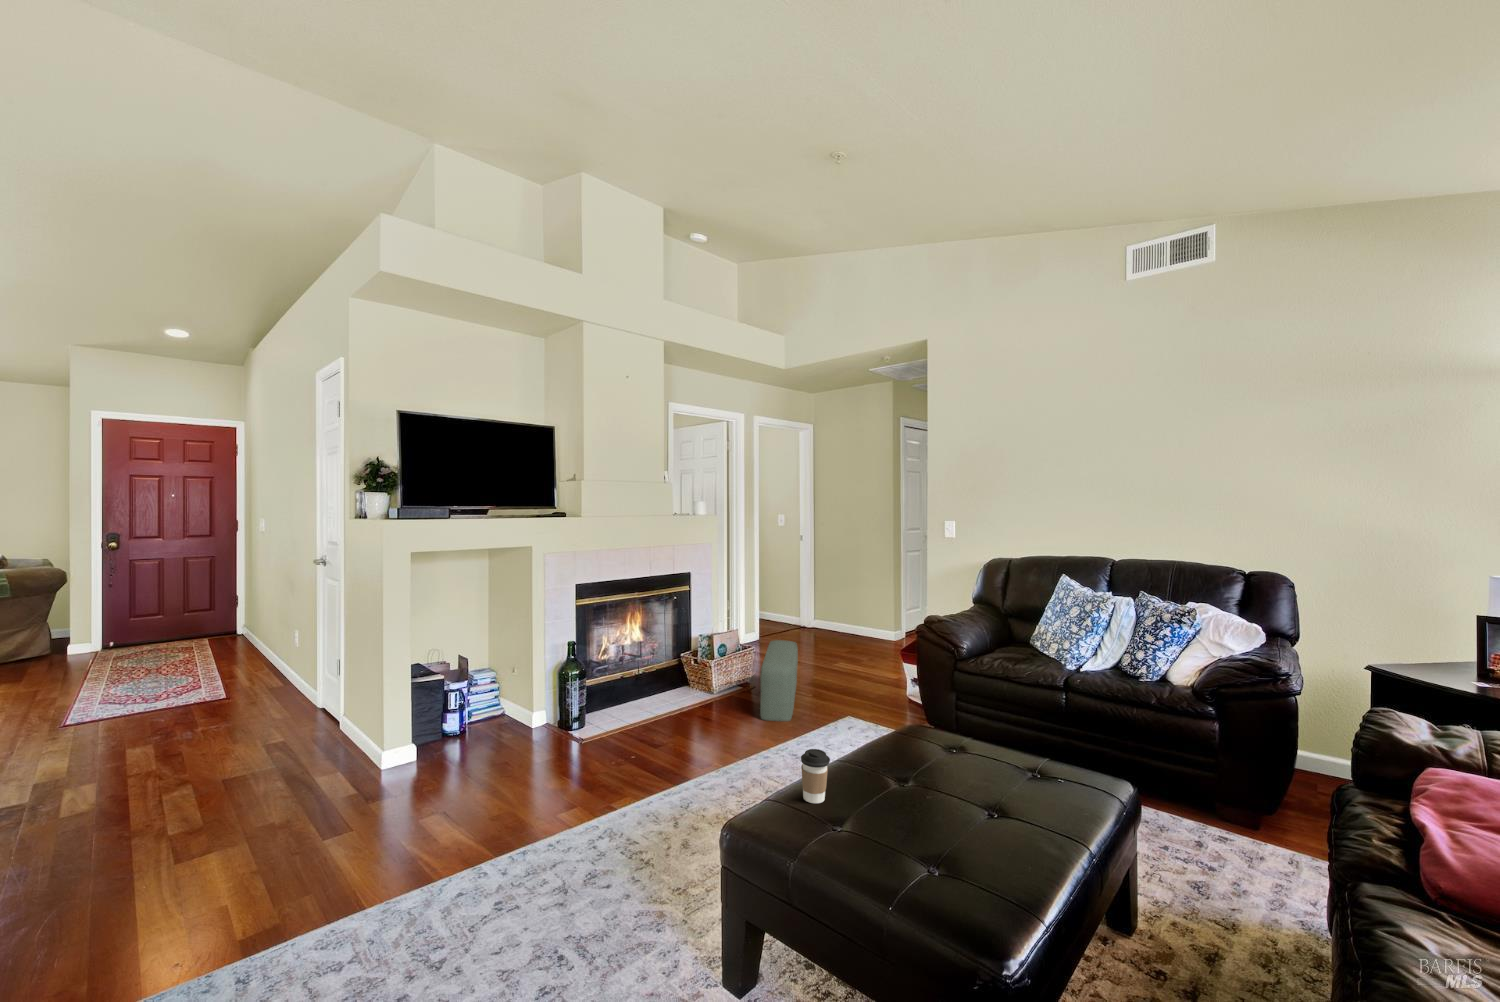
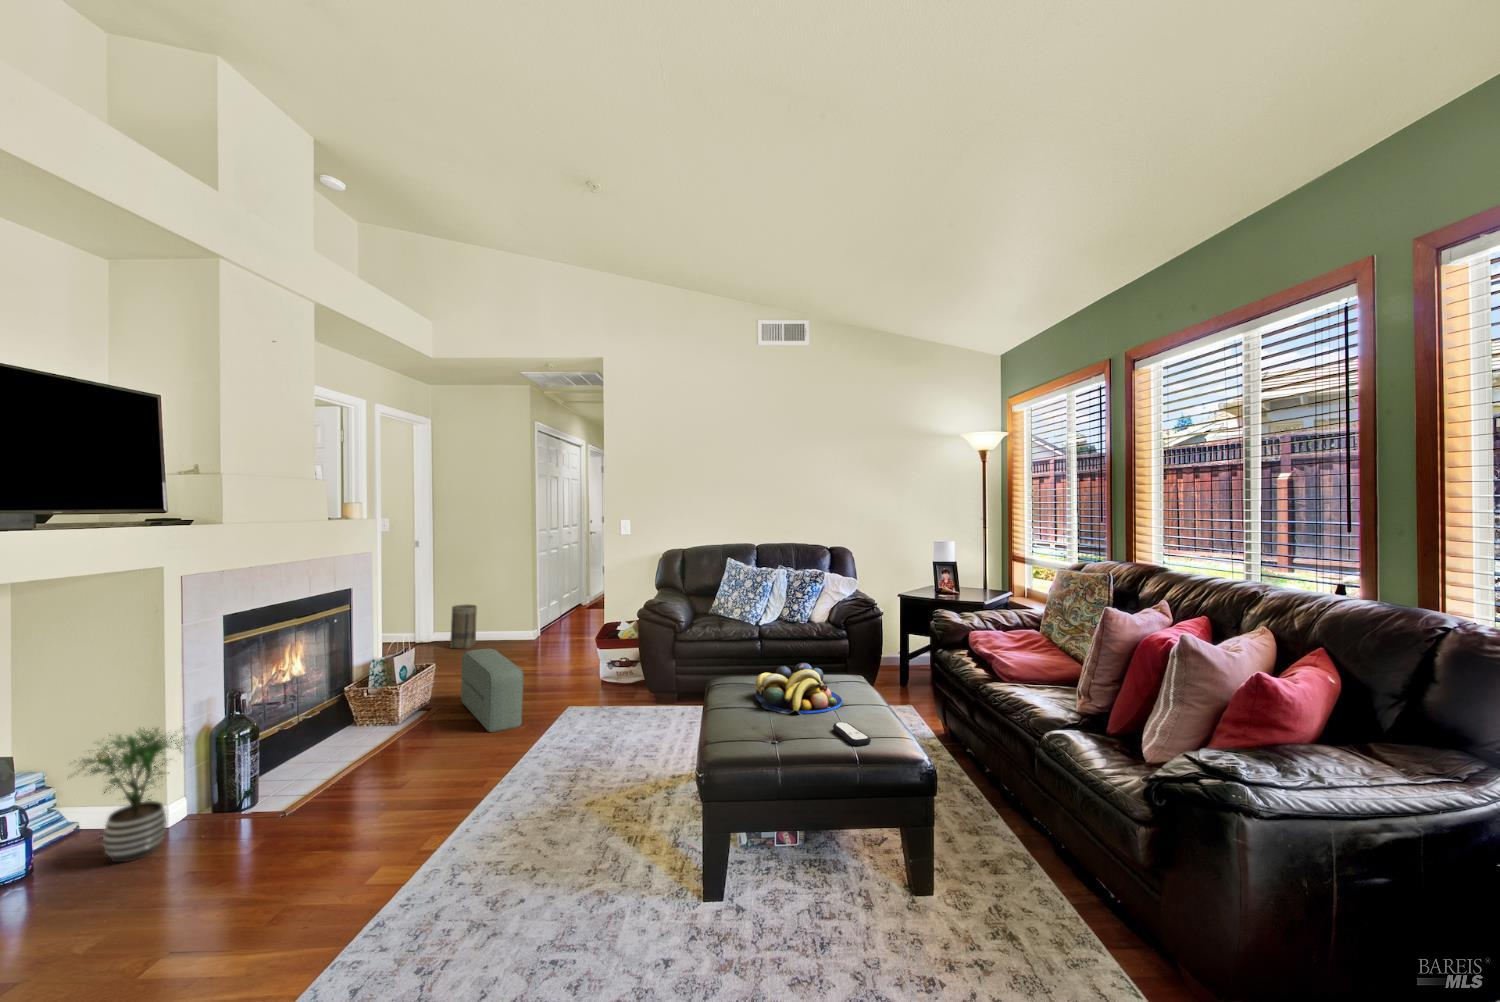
basket: none [814,597,837,639] -> present [450,605,477,649]
potted plant: none [475,654,540,743] -> present [71,728,189,862]
fruit bowl: none [885,730,1020,816] -> present [755,663,843,715]
coffee cup: present [801,749,830,803] -> none [733,693,756,734]
remote control: none [906,835,948,887] -> present [833,722,871,746]

